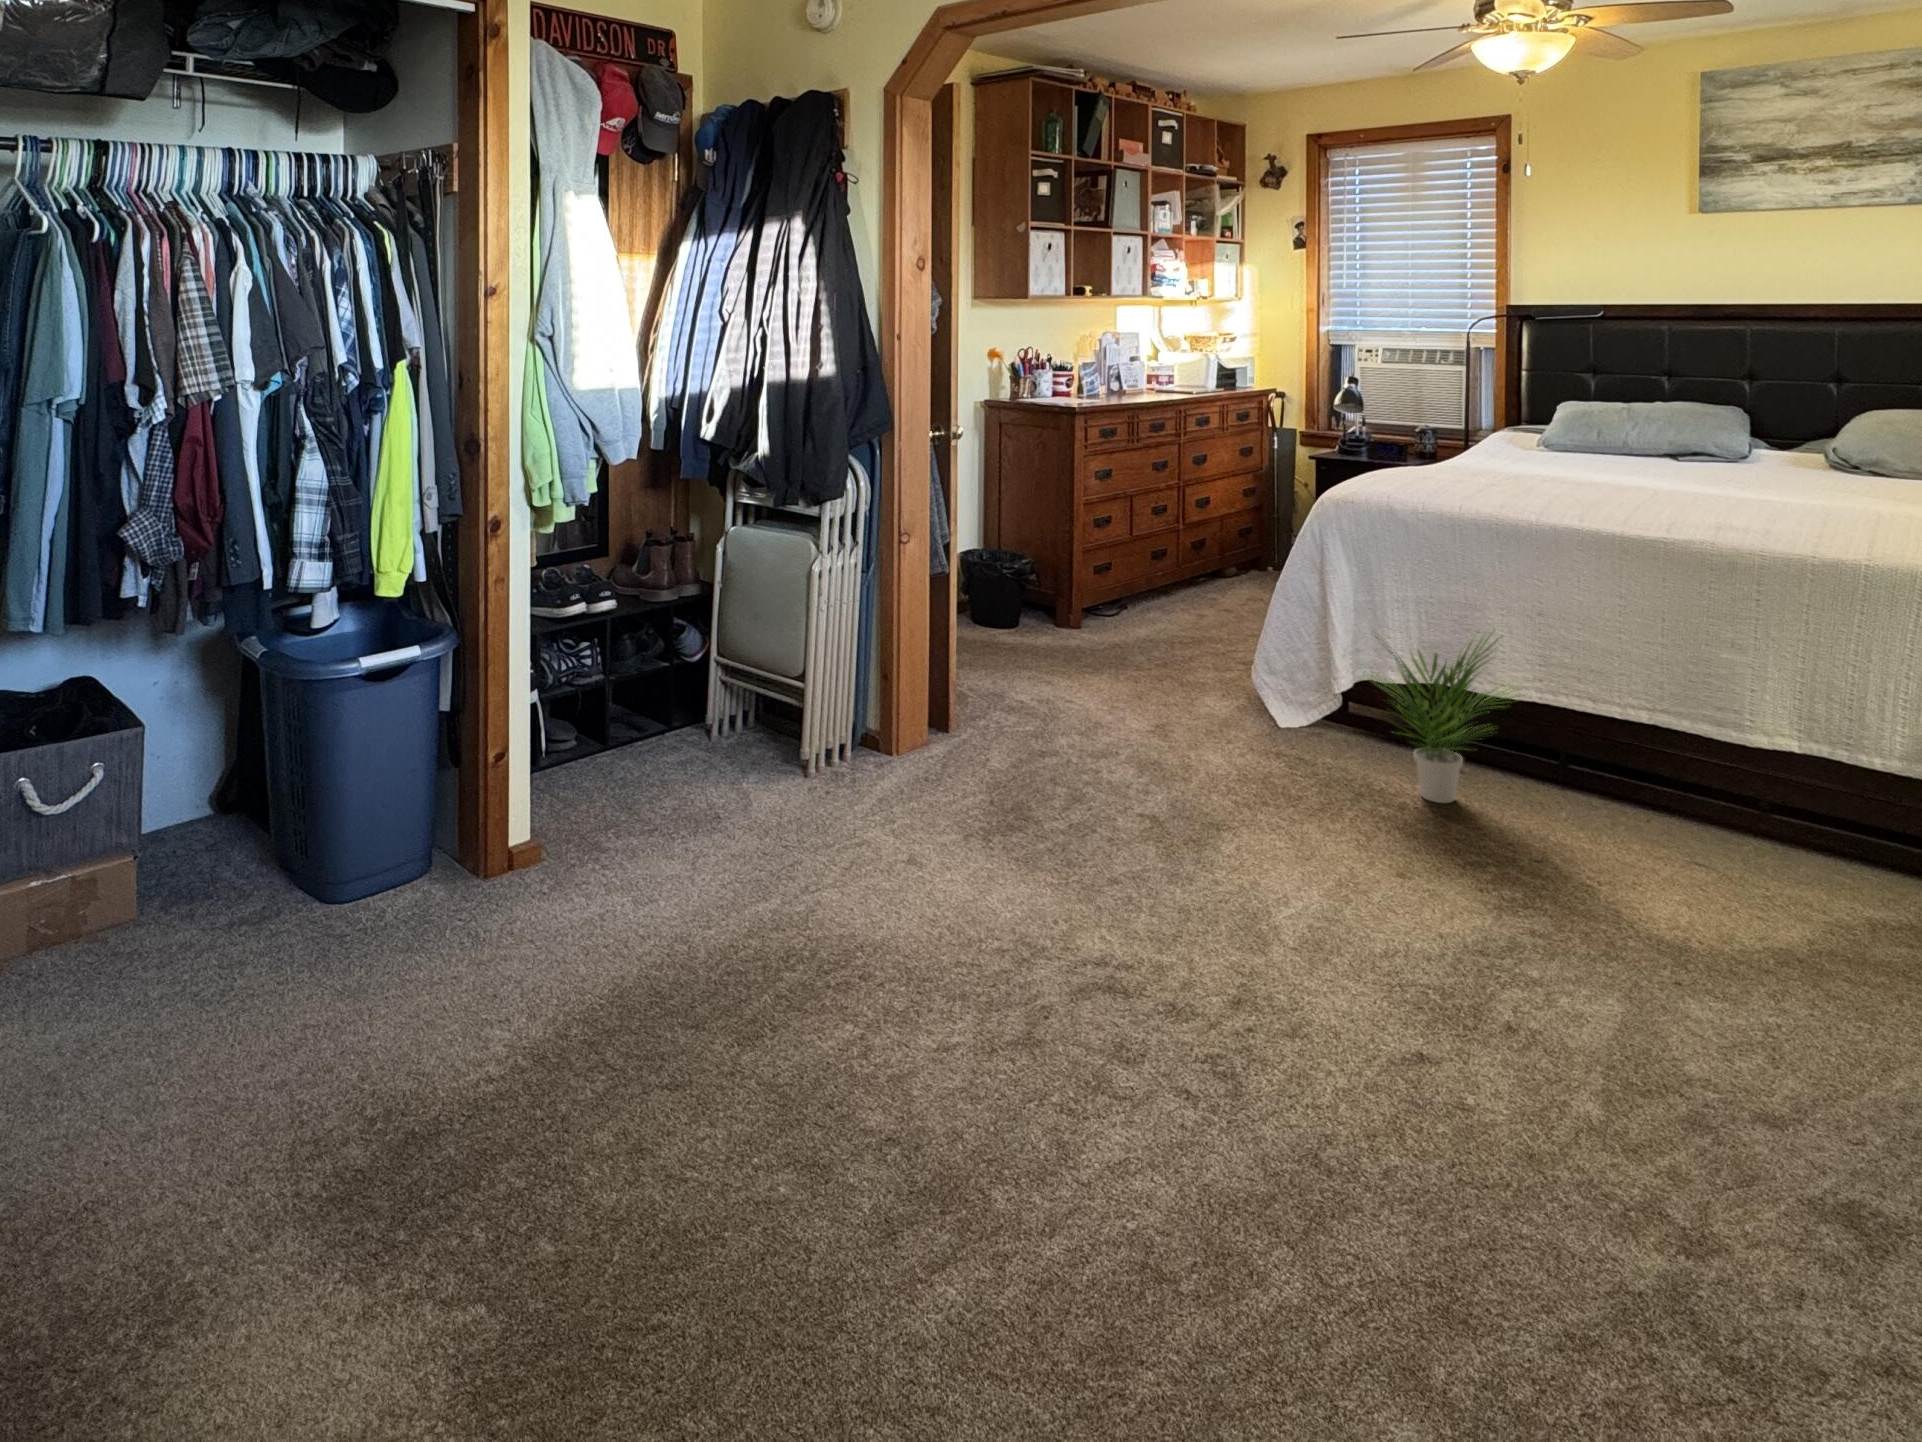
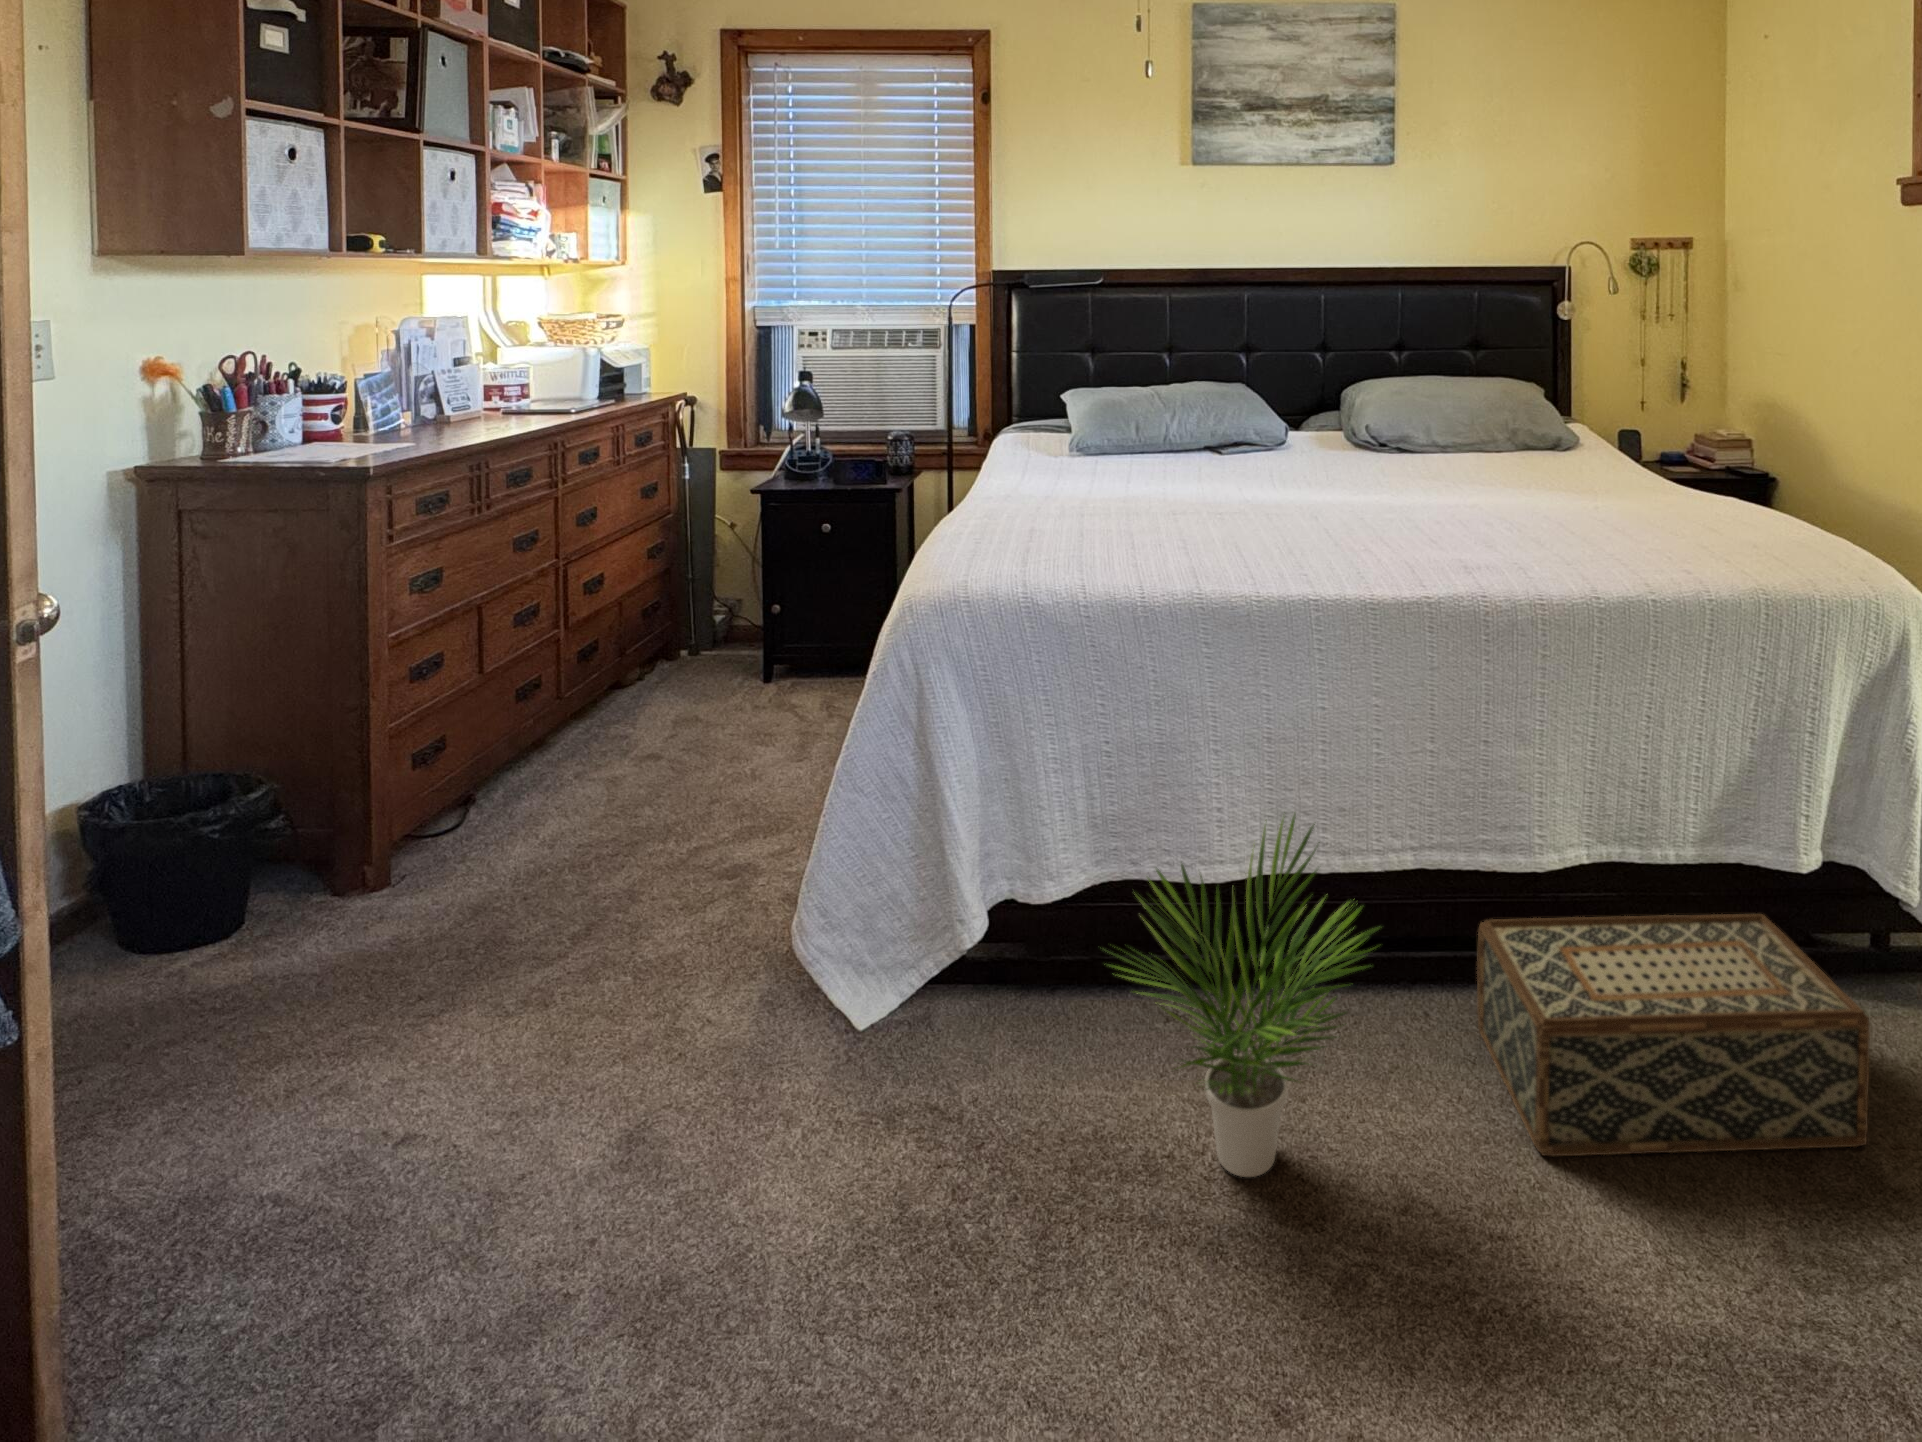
woven basket: none [1617,739,1892,917] -> present [1477,914,1870,1156]

